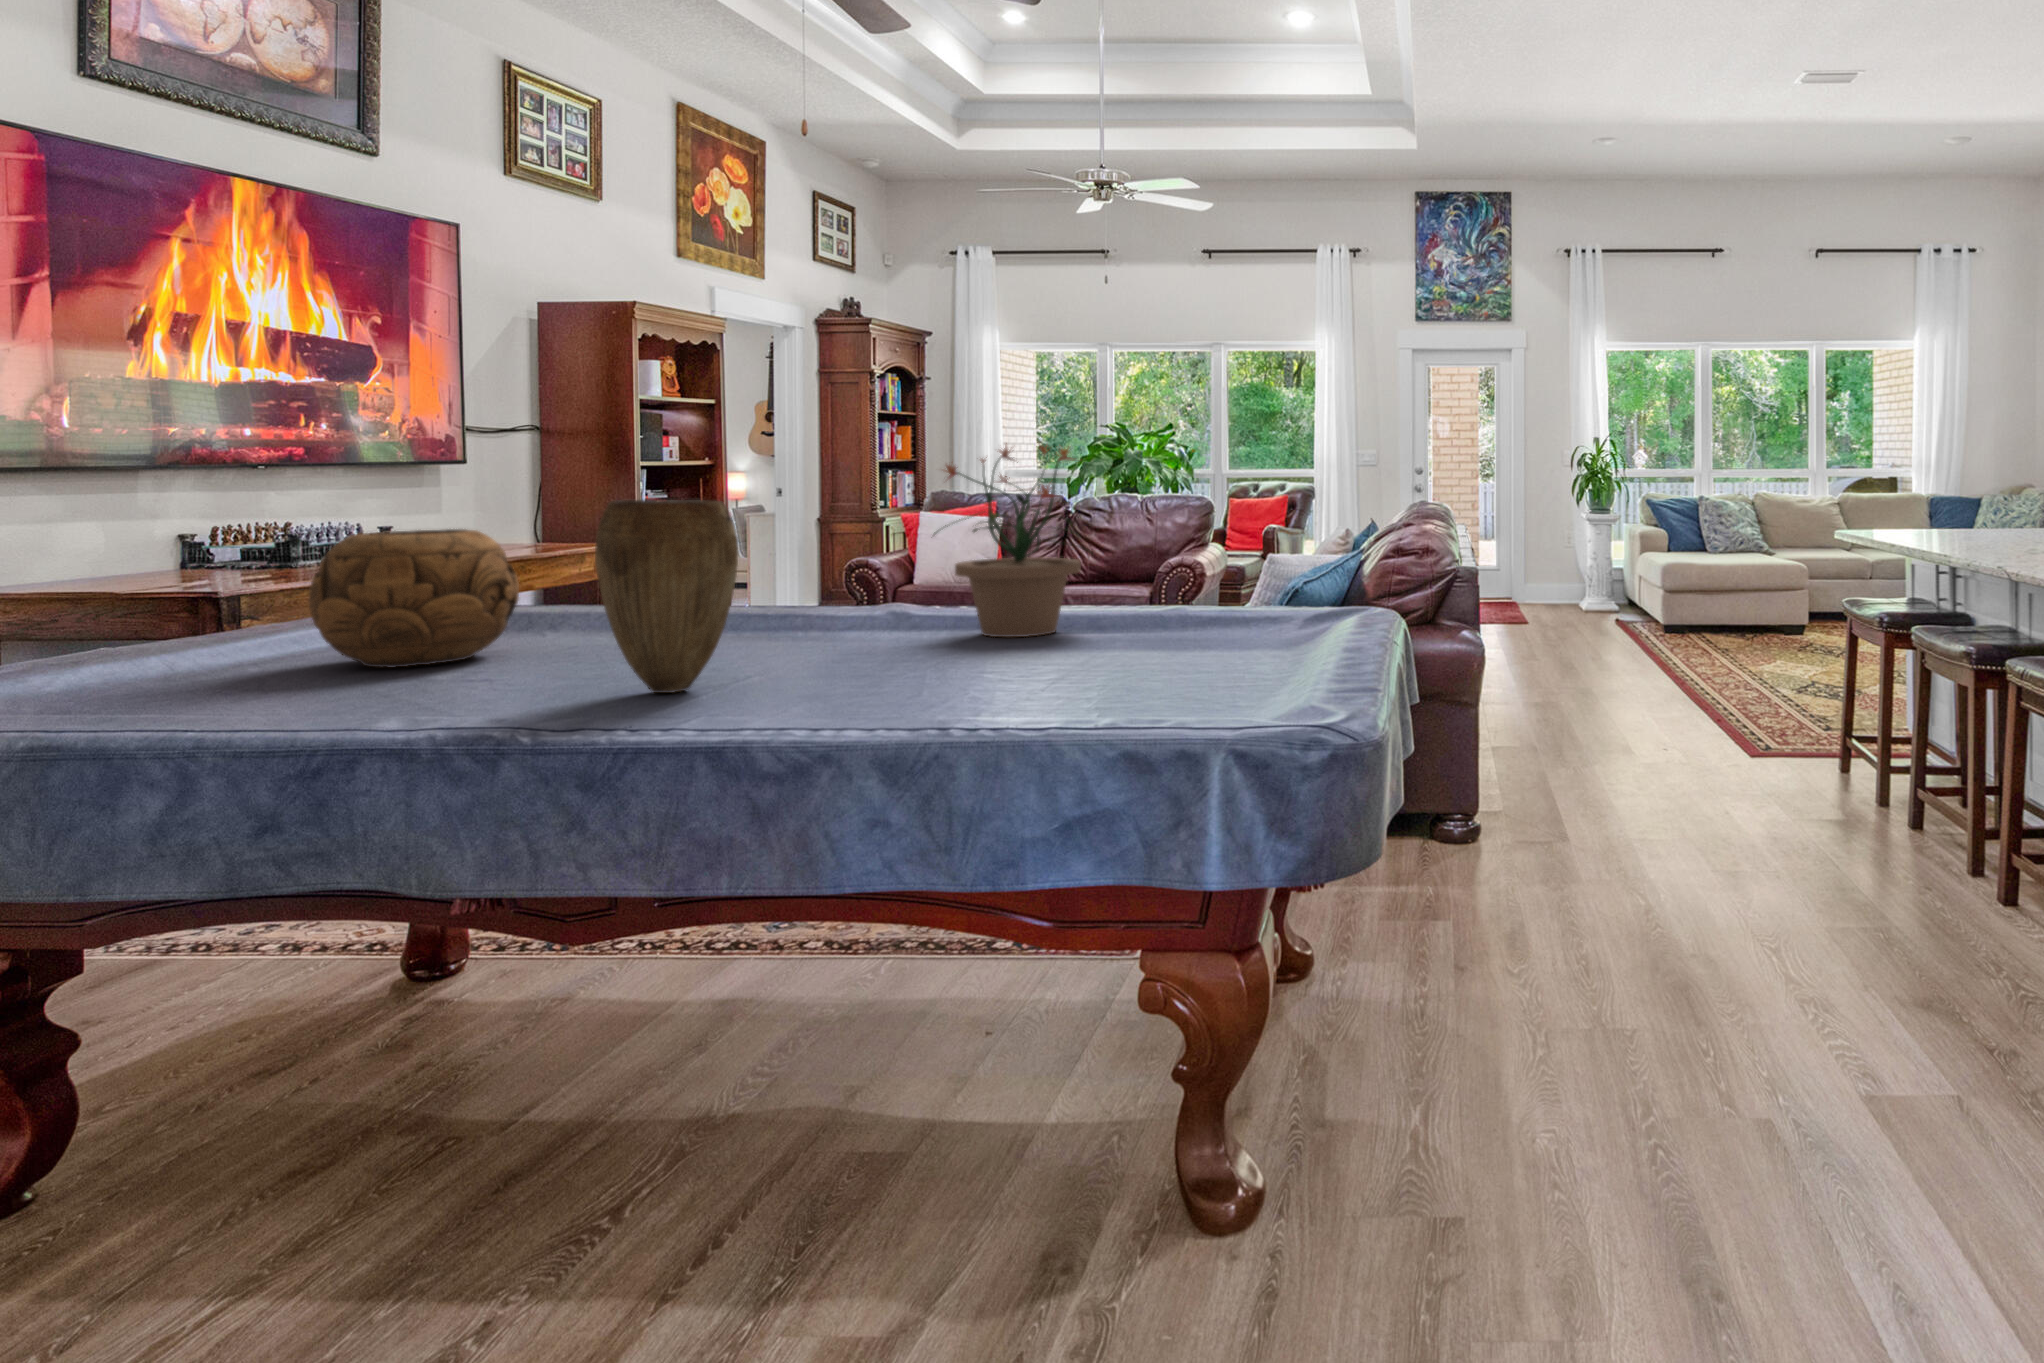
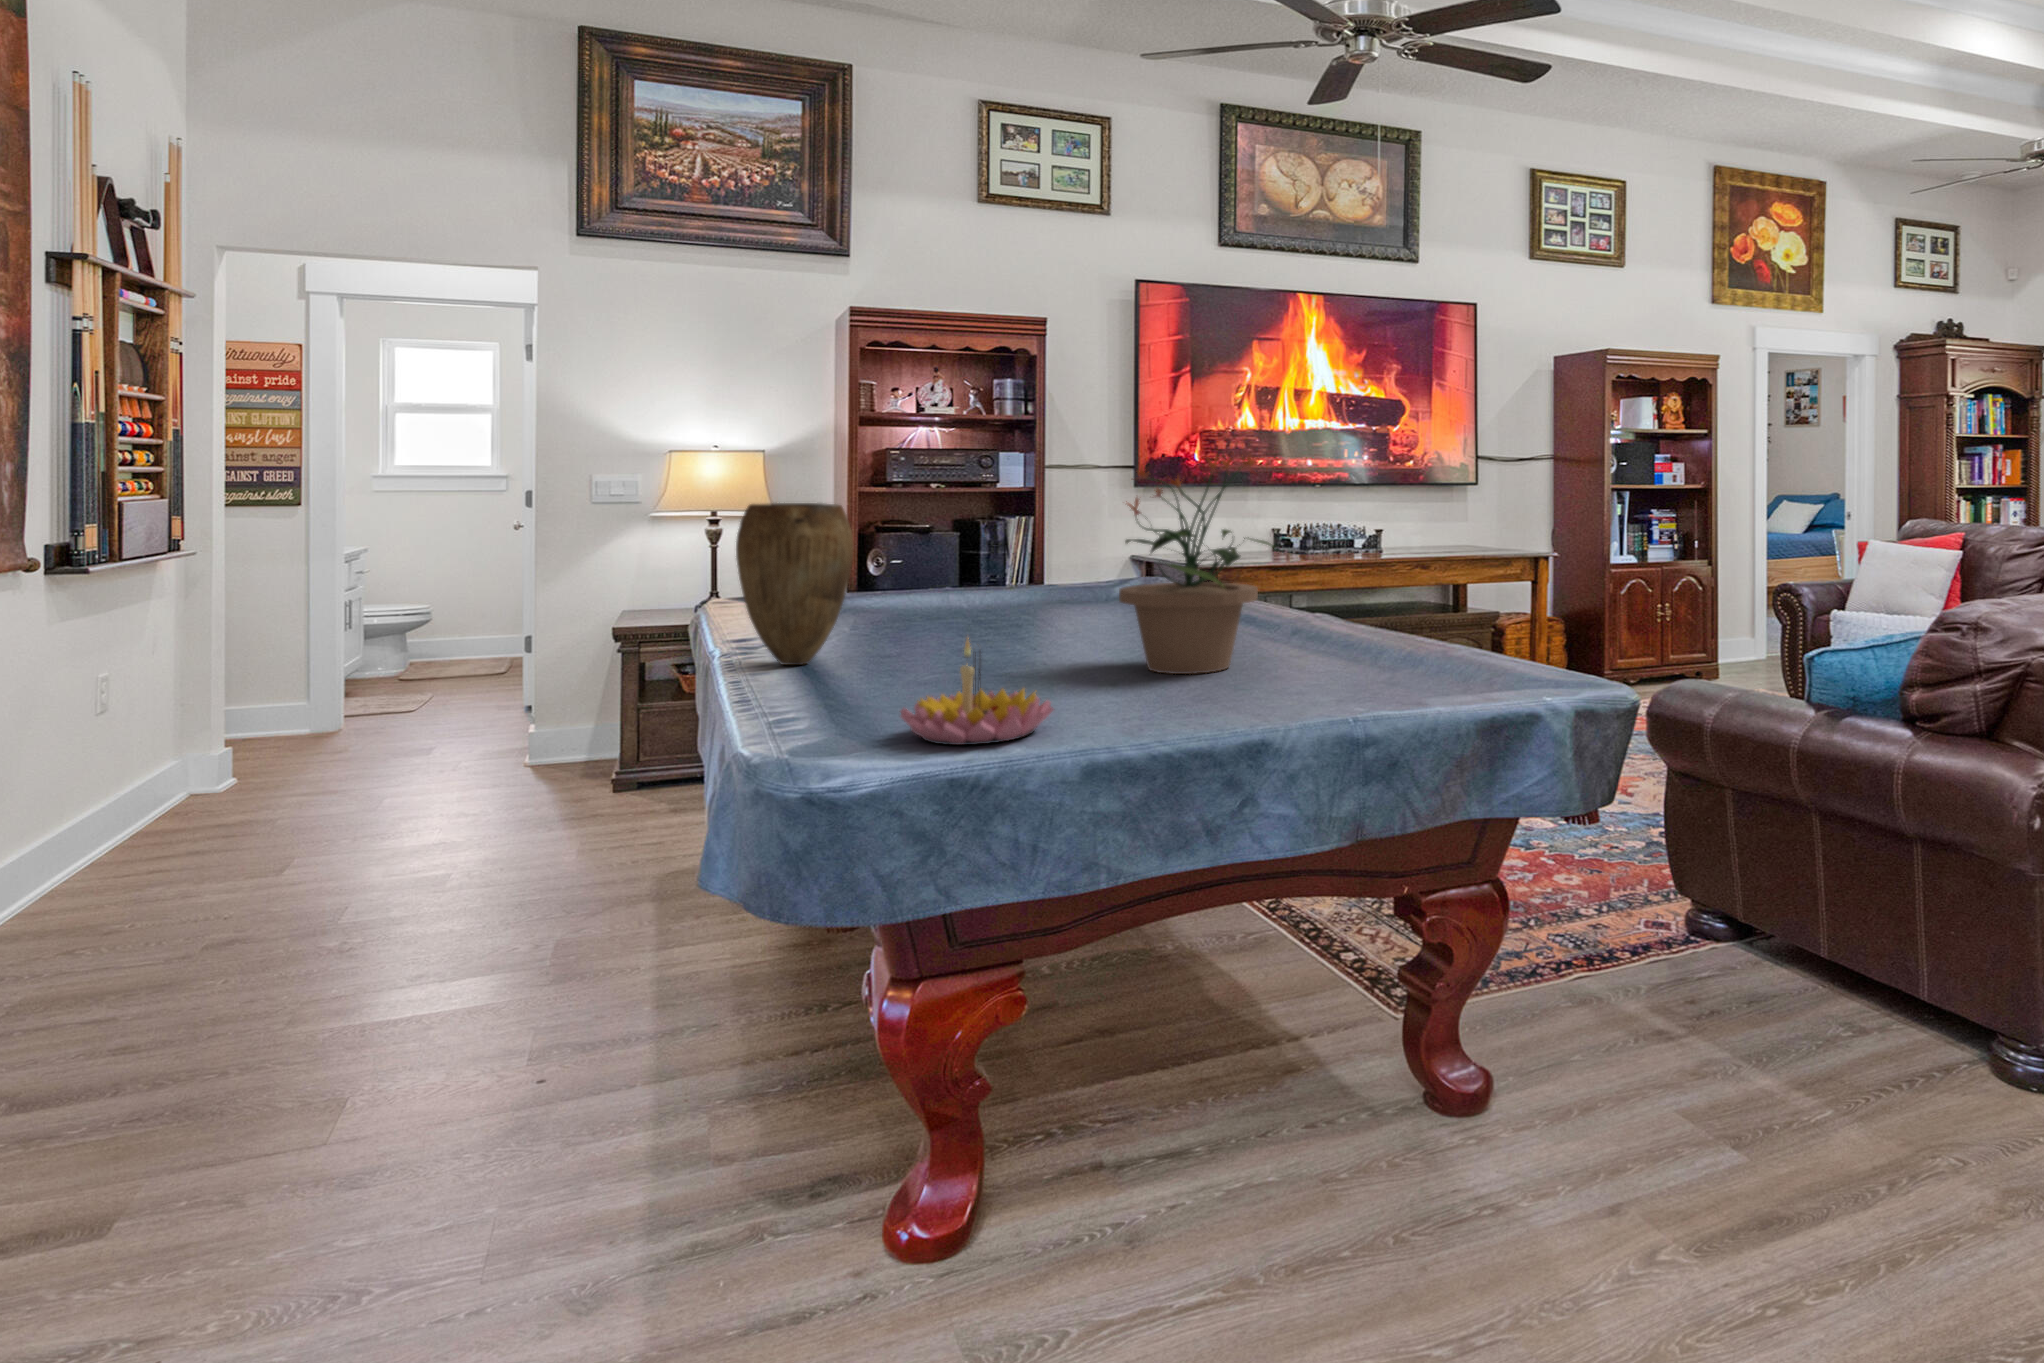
decorative bowl: present [308,529,519,667] -> none [875,526,1004,623]
candle holder: none [1130,590,1244,671] -> present [901,638,1053,745]

